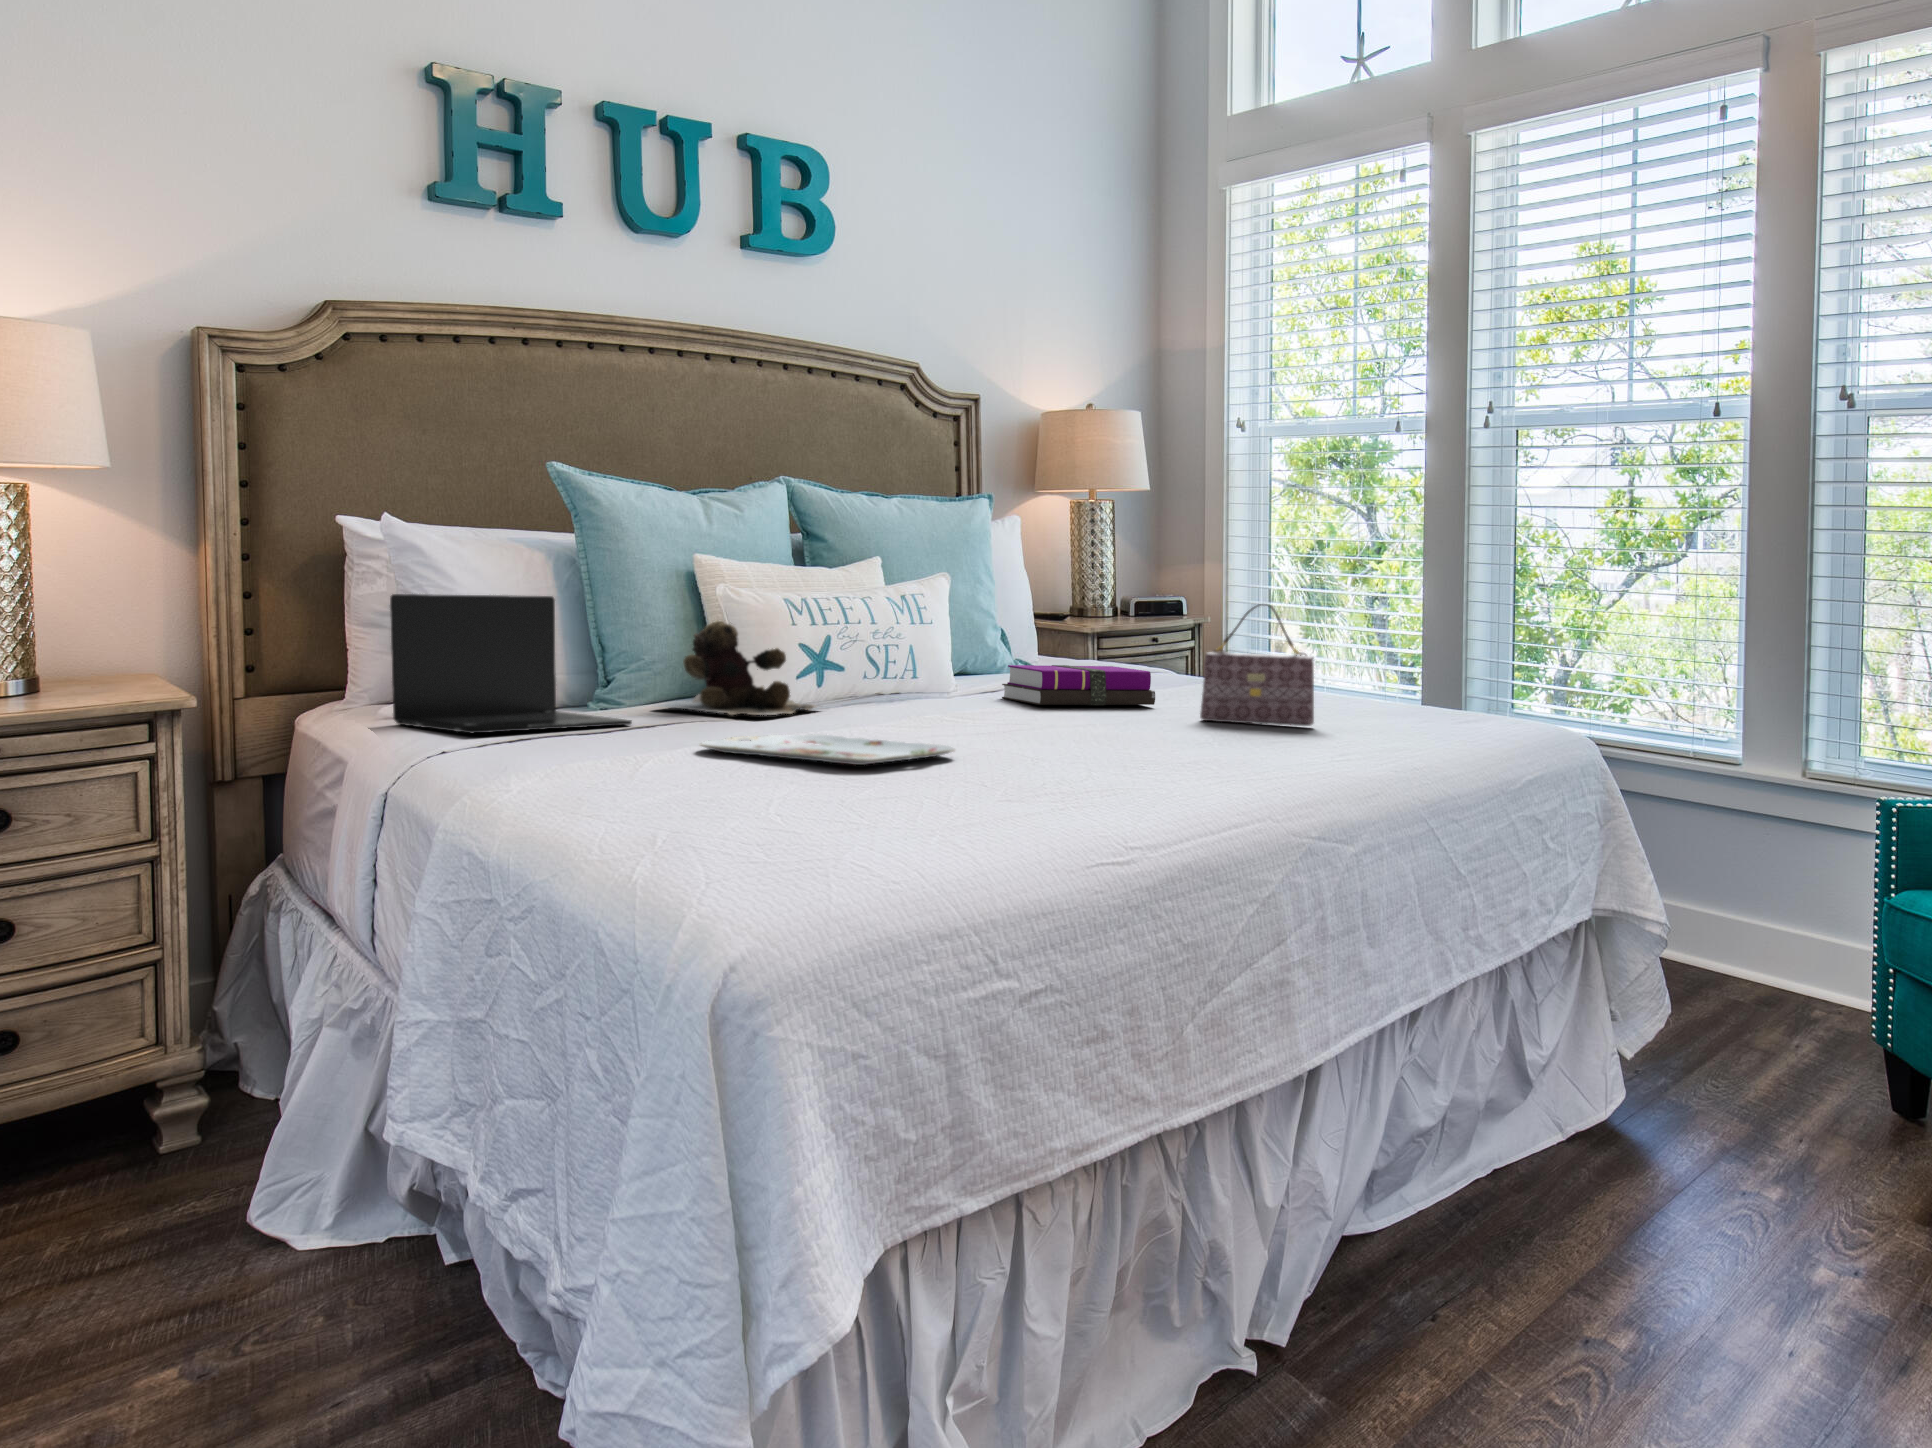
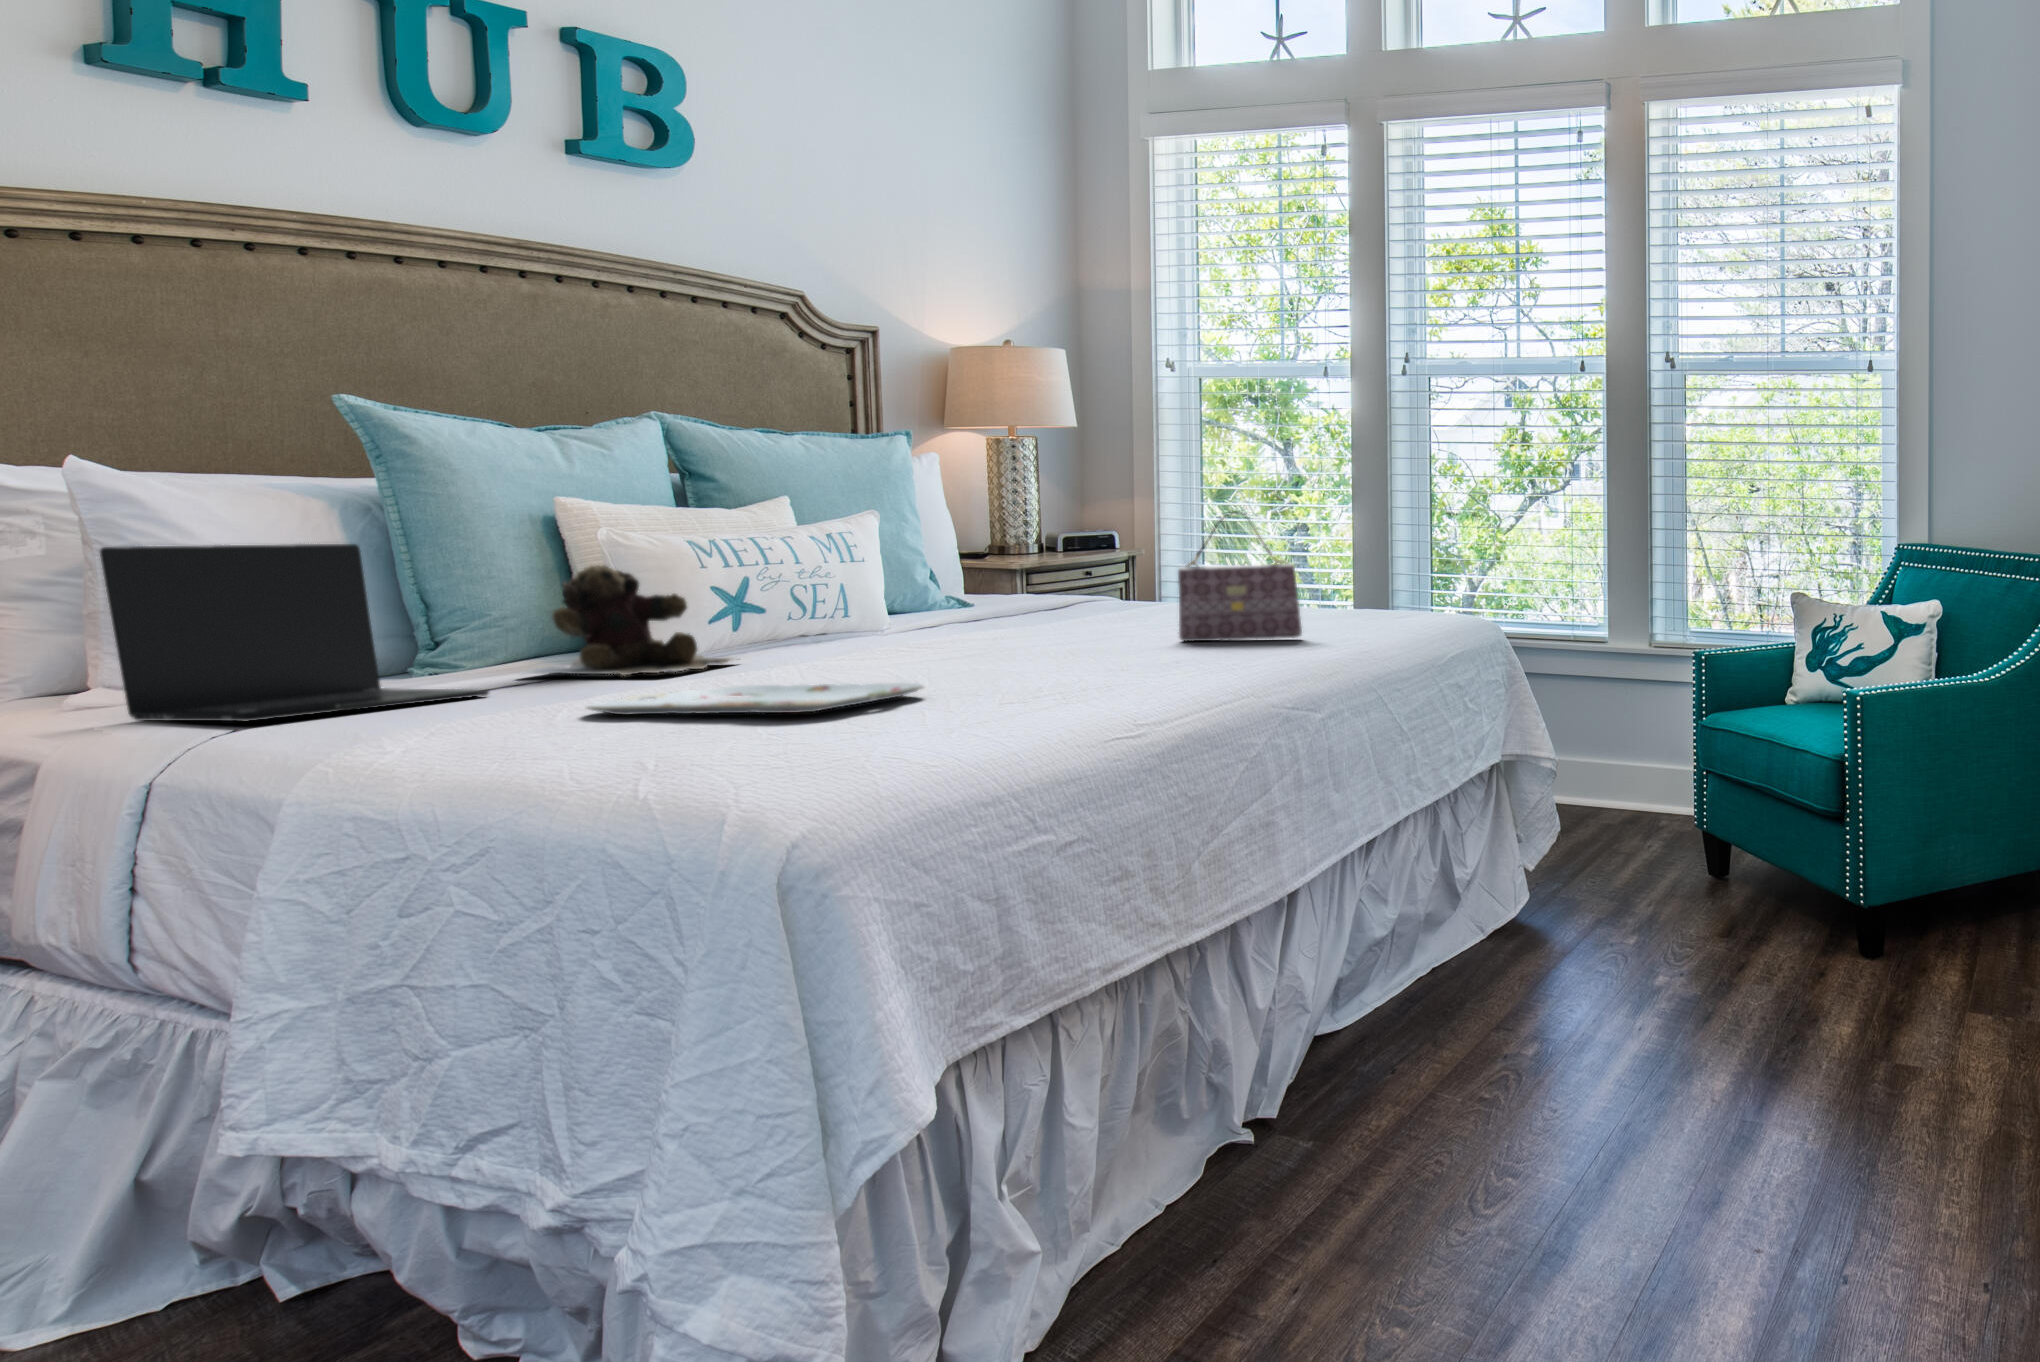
notebook: present [1002,665,1155,705] -> none [948,596,1122,640]

